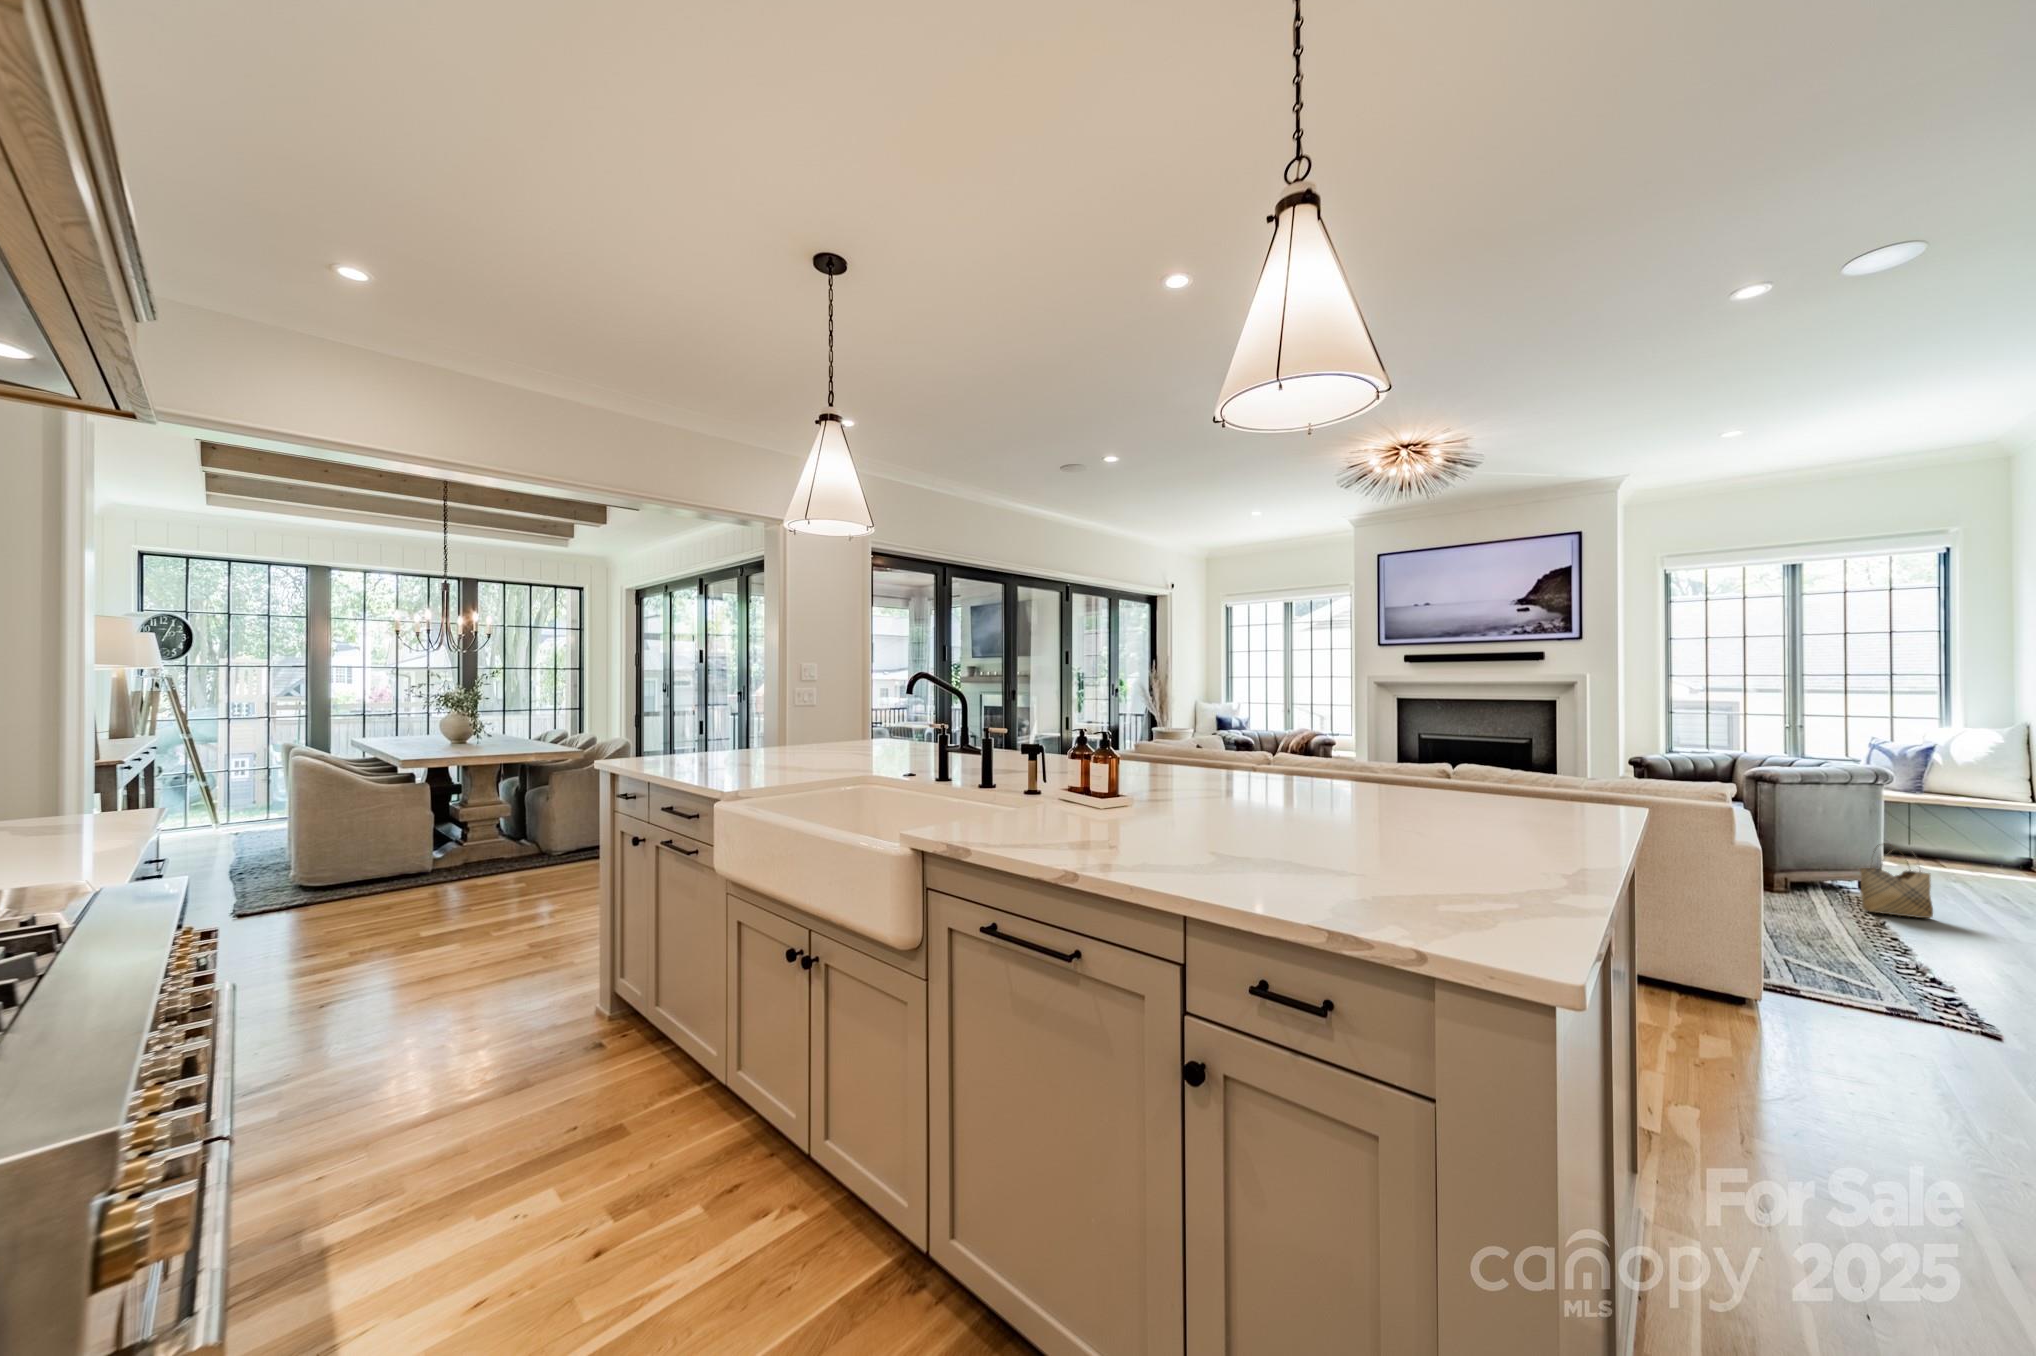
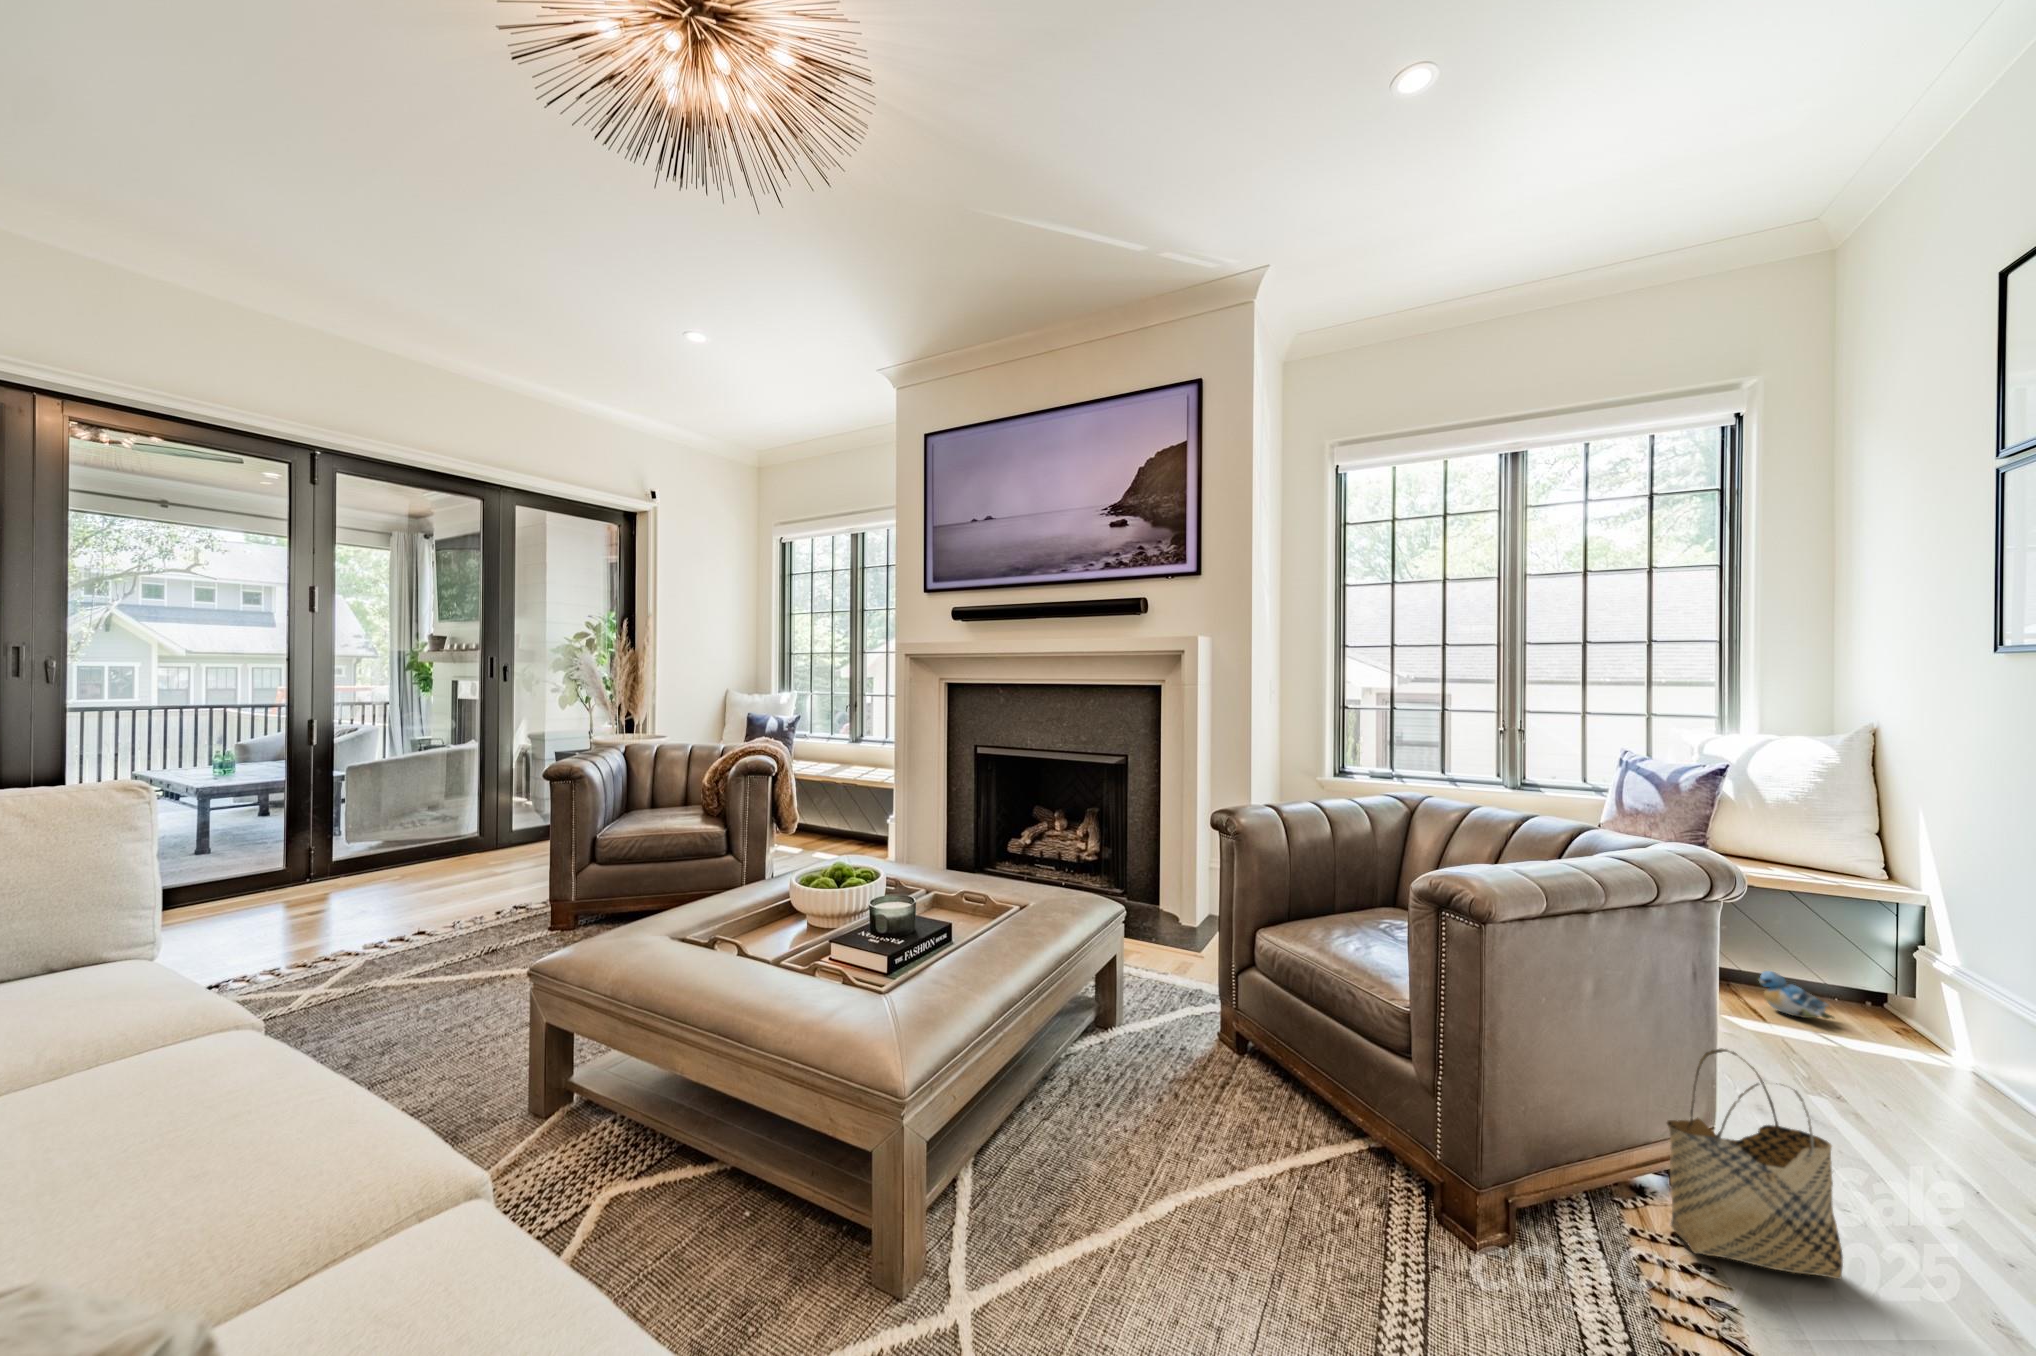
plush toy: none [1949,852,1994,875] -> present [1758,971,1833,1019]

